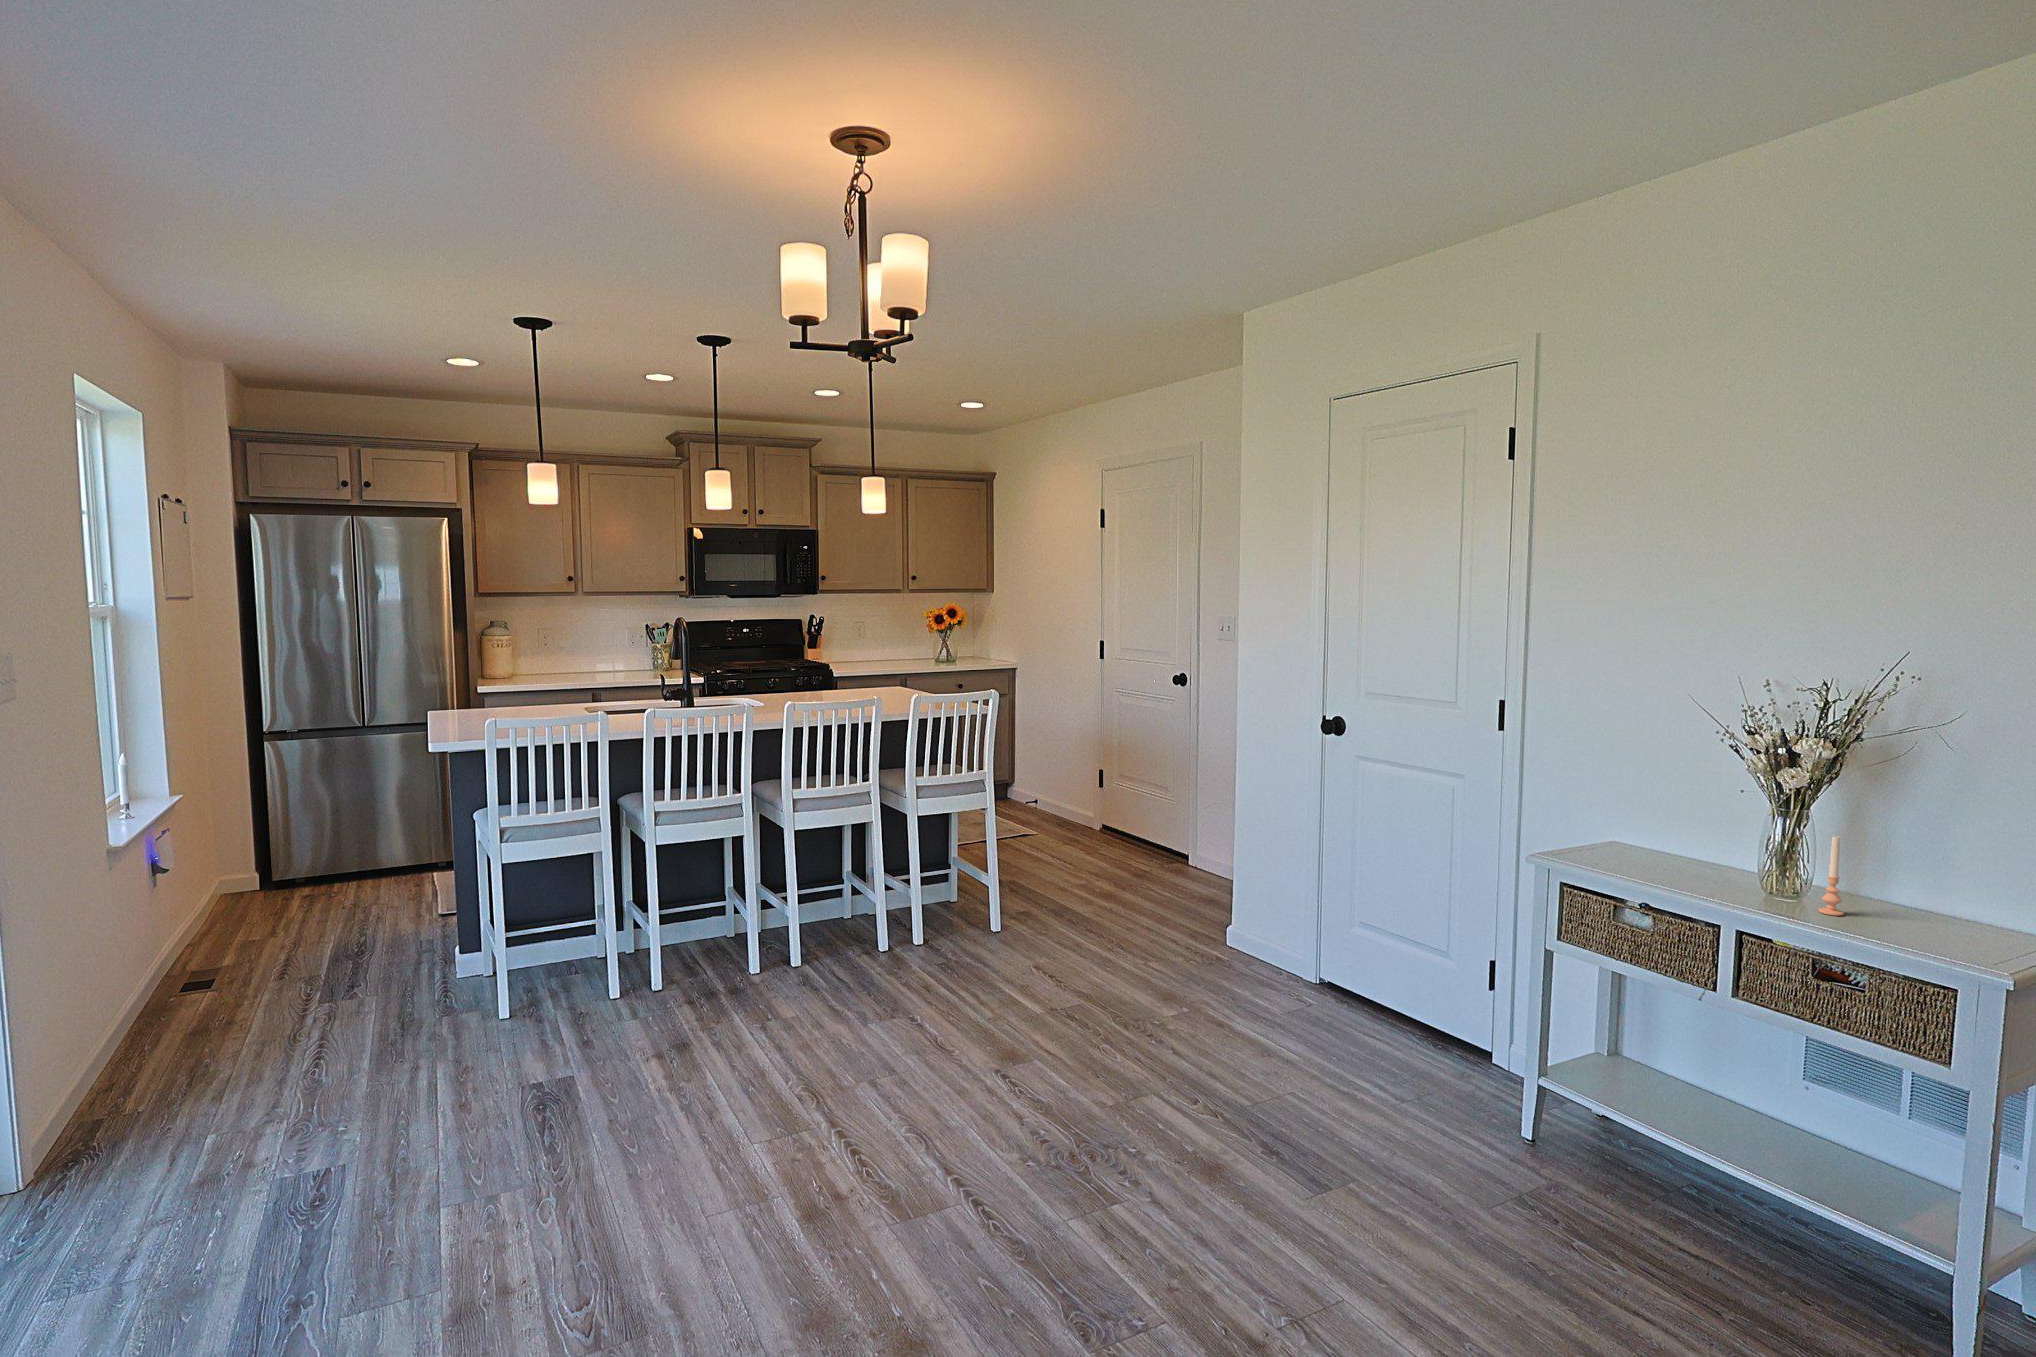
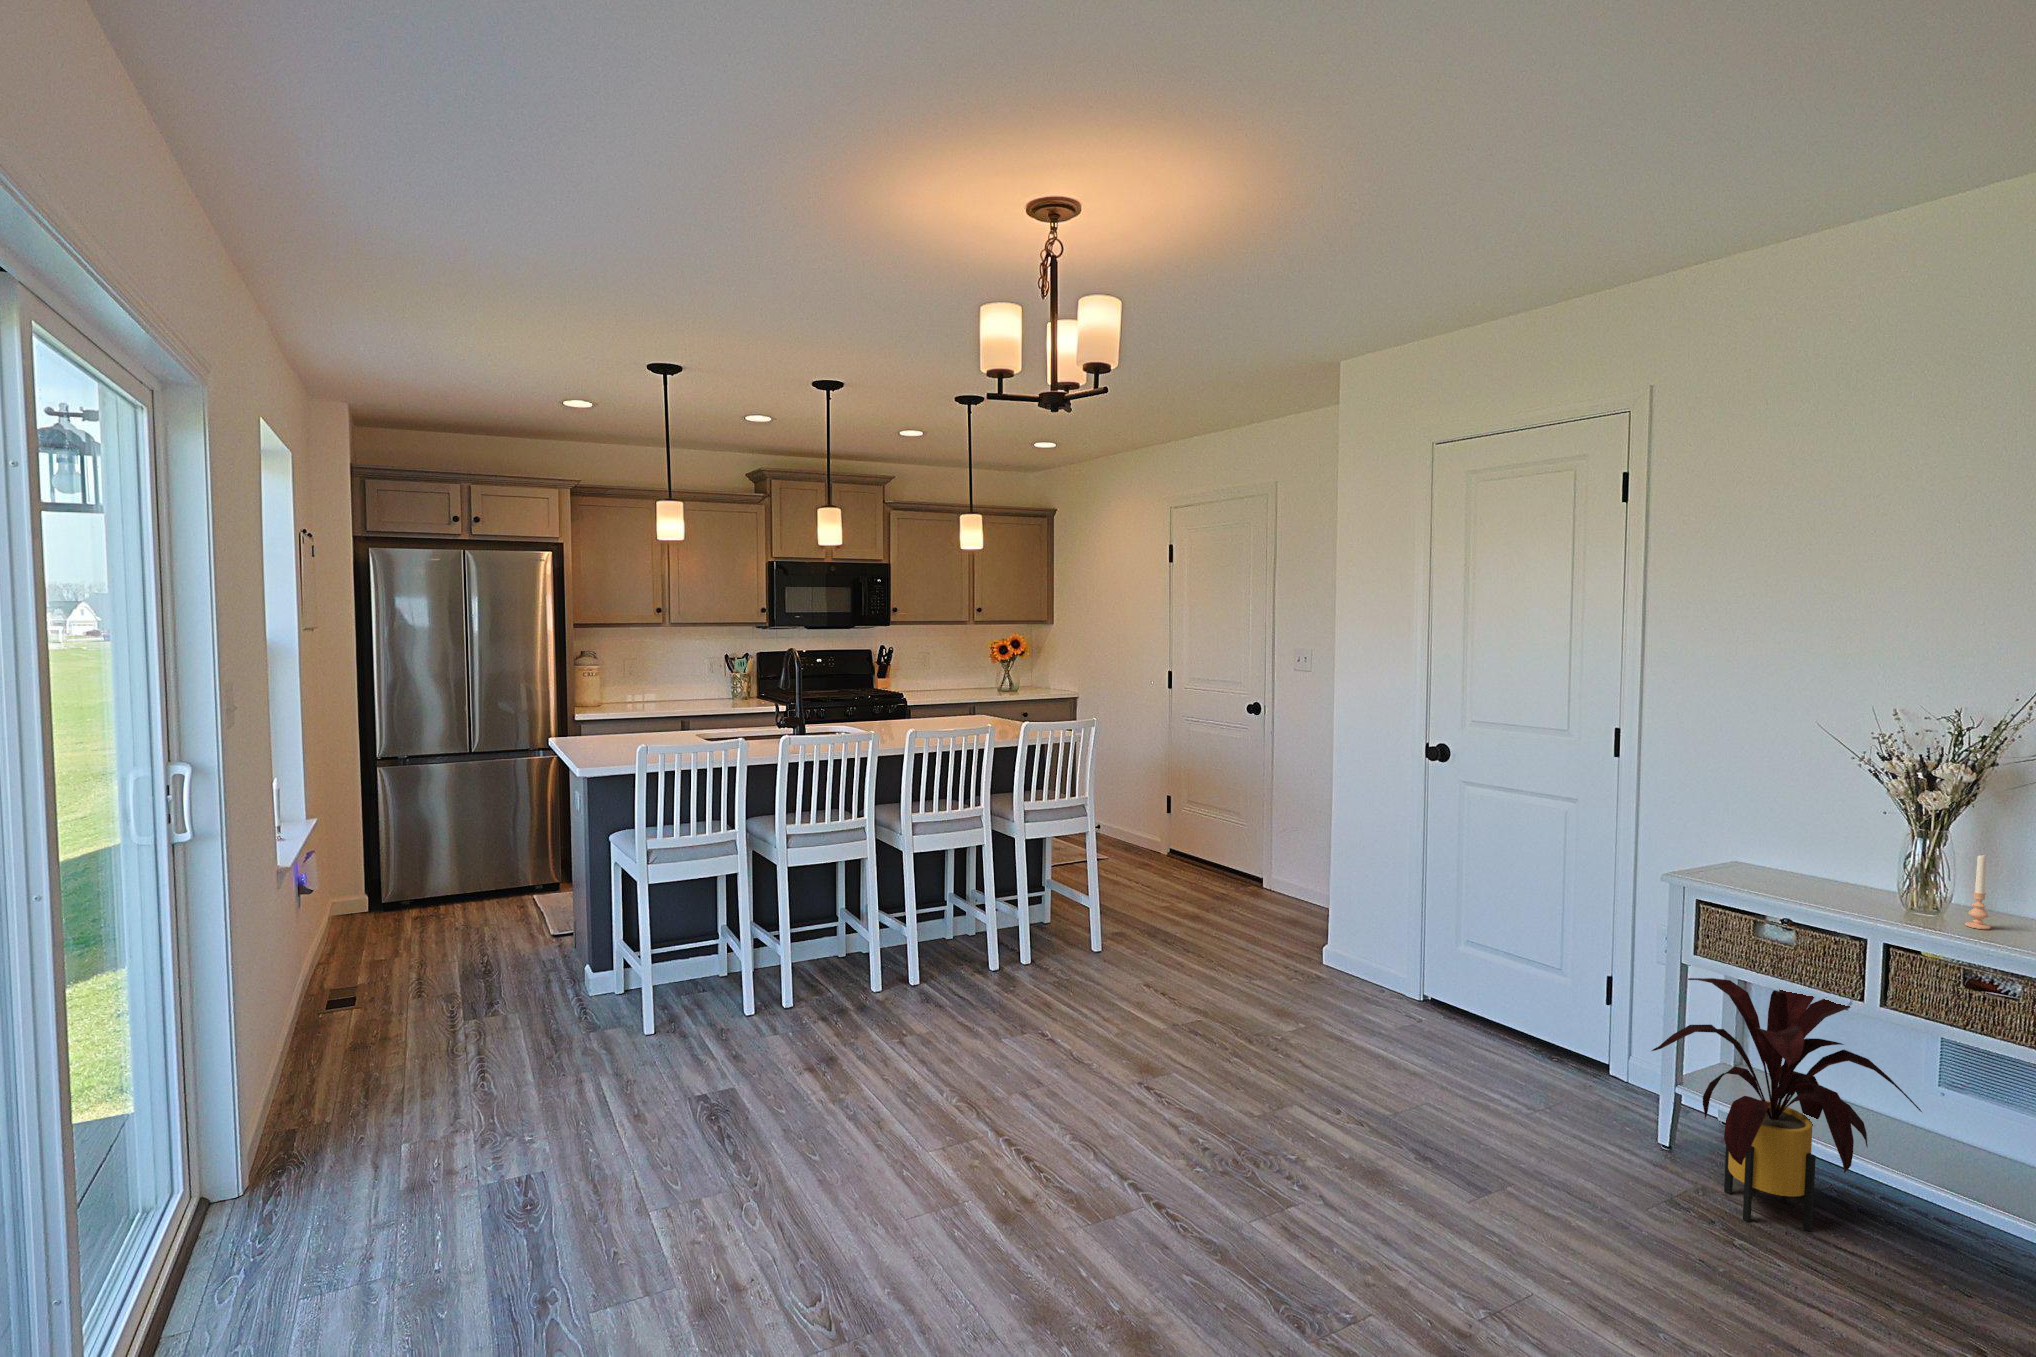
house plant: none [1500,963,1777,1233] -> present [1652,978,1922,1231]

